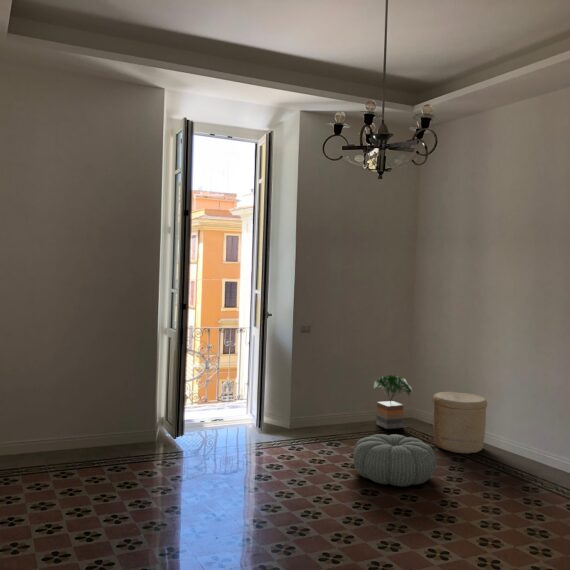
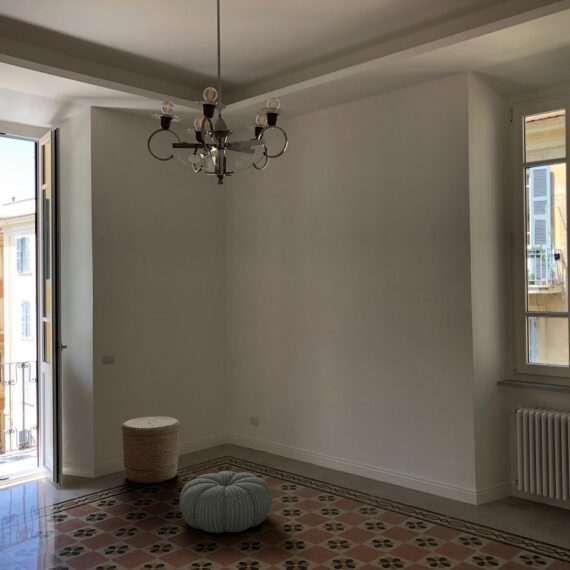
potted tree: present [374,375,412,429] -> none [188,400,232,462]
woven basket: present [432,392,487,454] -> present [122,417,180,484]

